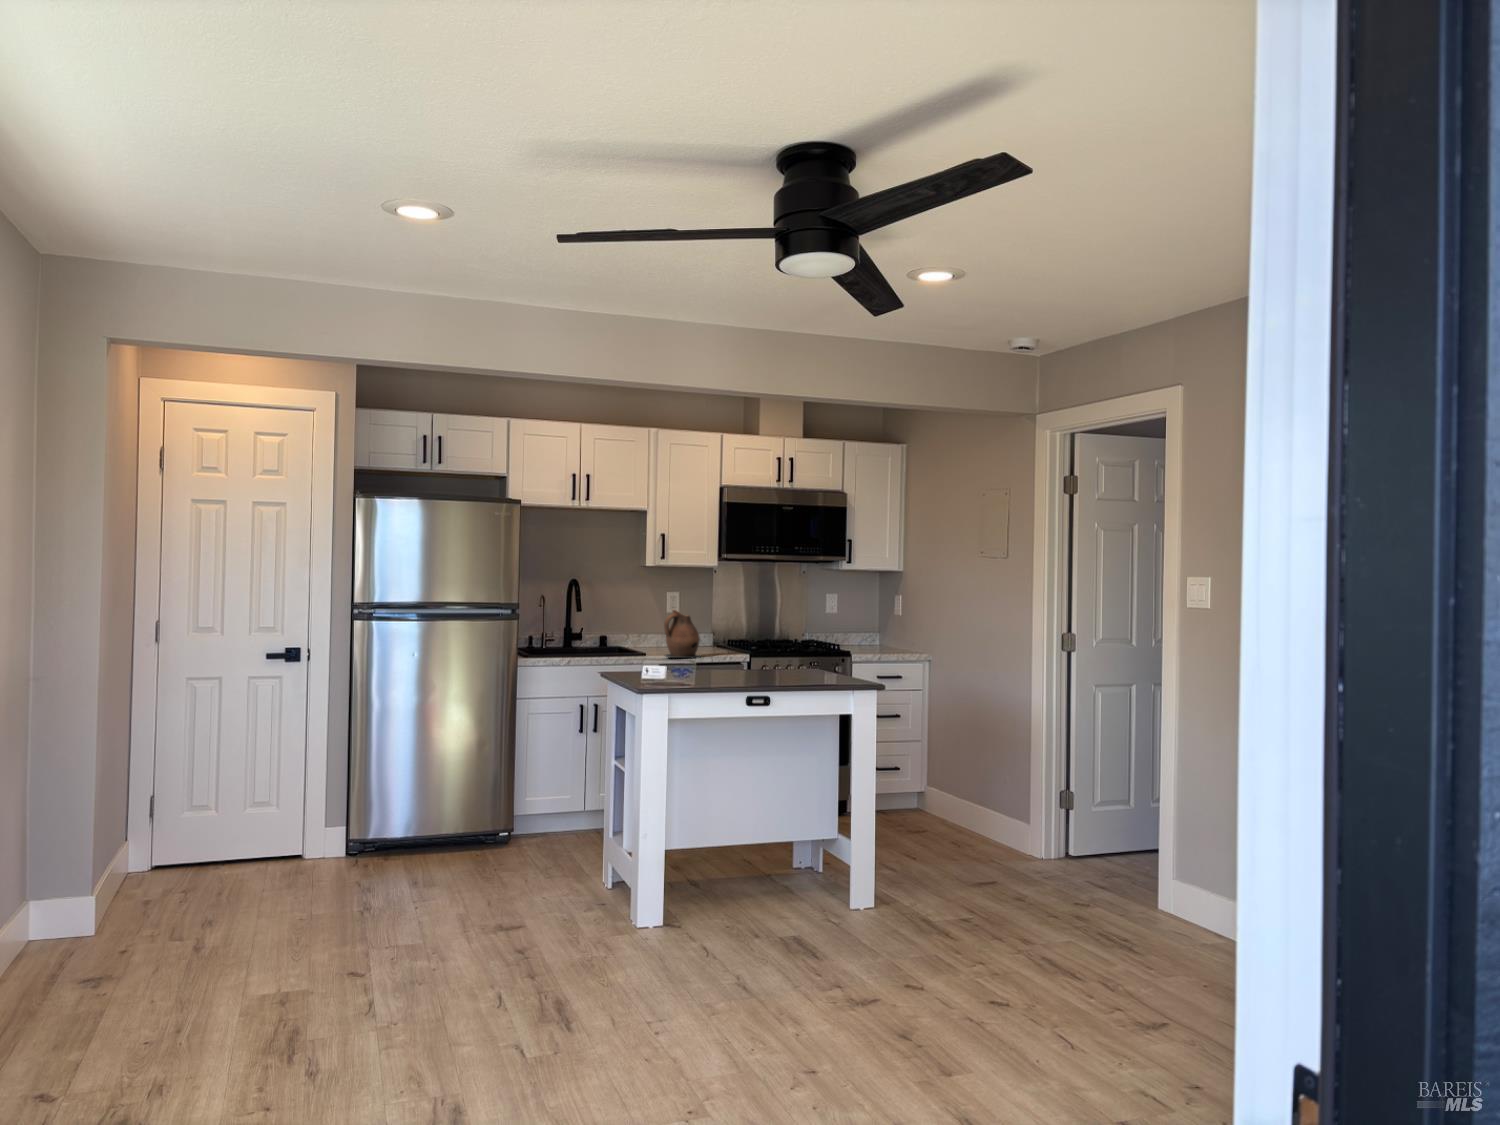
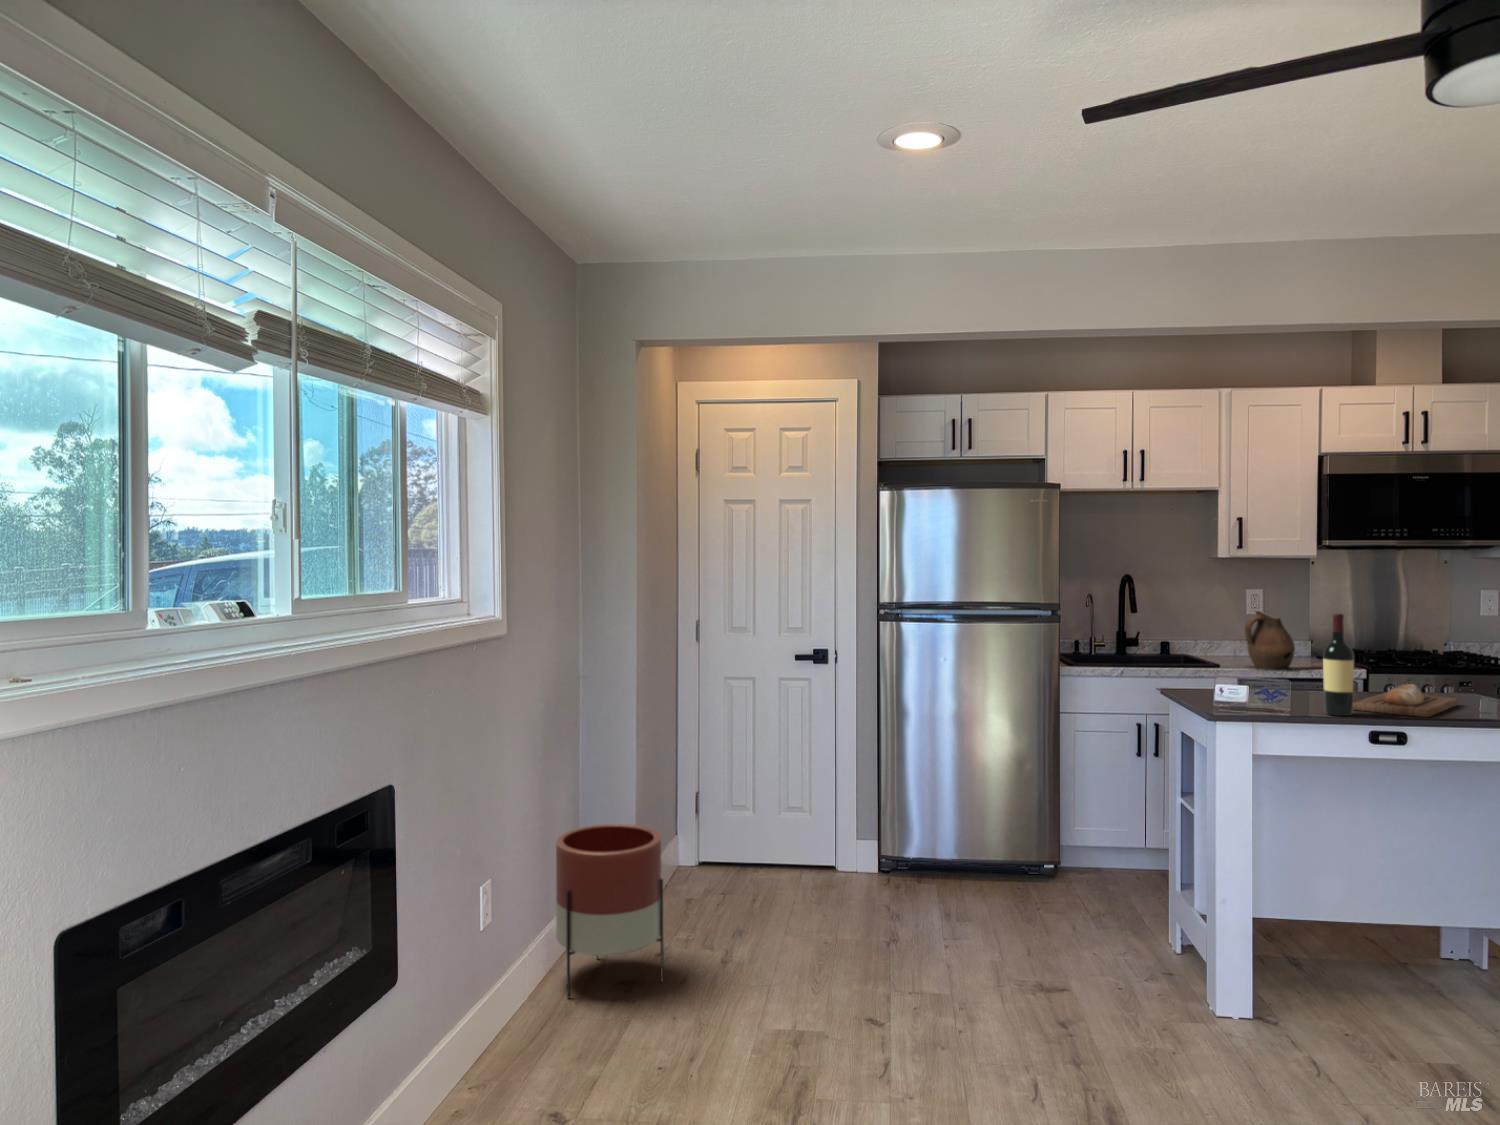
wine bottle: none [712,613,732,687] -> present [1323,614,1354,716]
bread loaf: none [731,663,797,686] -> present [1352,684,1458,717]
planter: none [18,827,145,1004] -> present [556,824,664,998]

